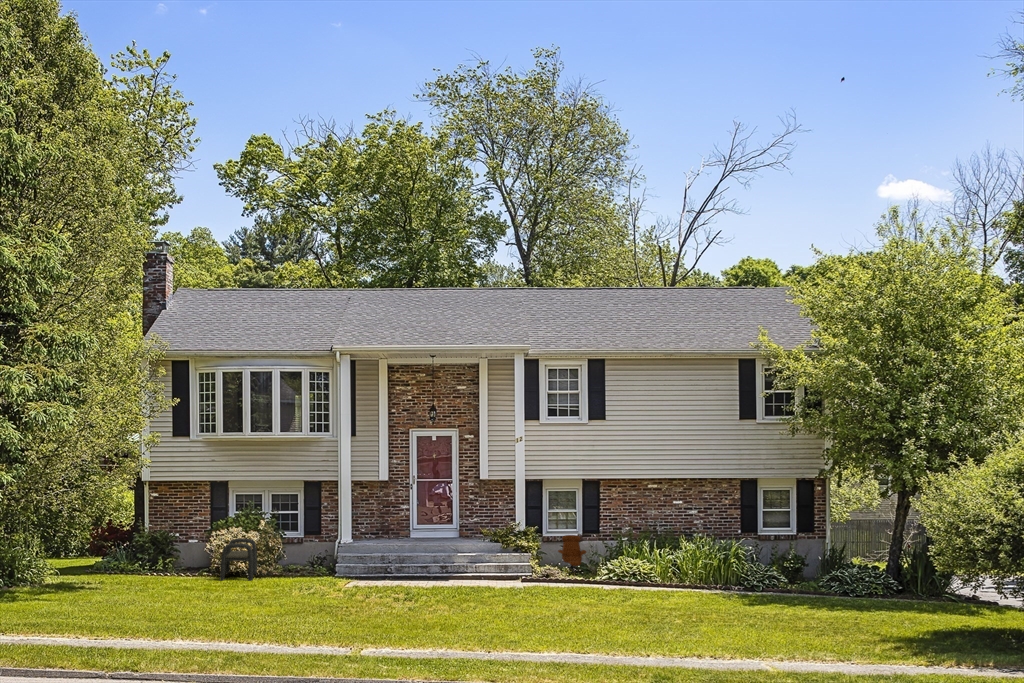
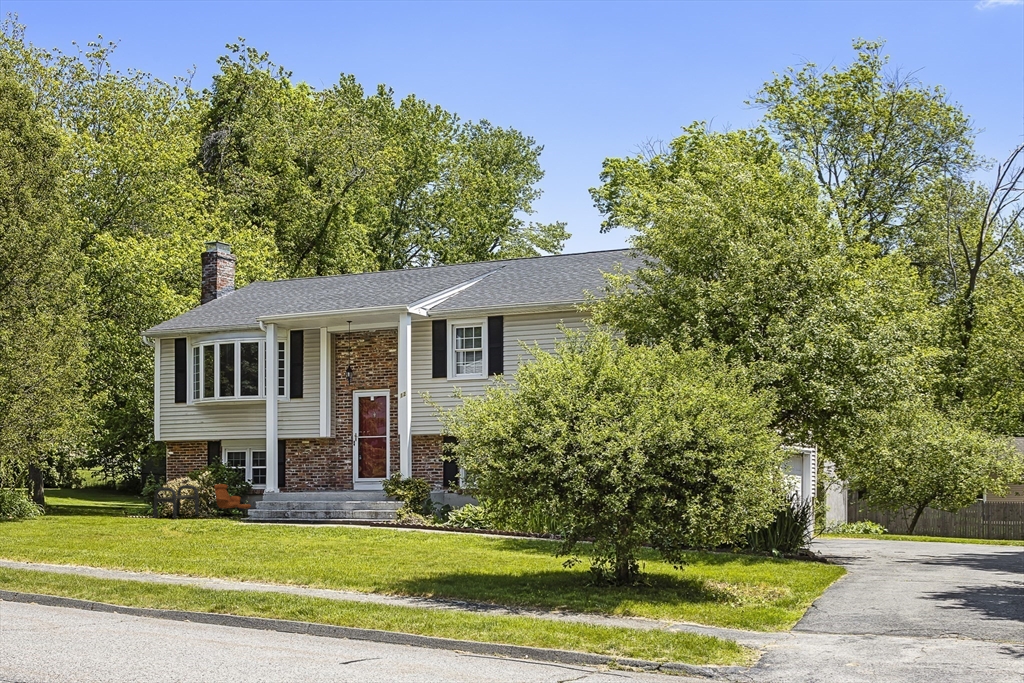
lounge chair: present [558,535,586,574] -> present [215,484,251,516]

